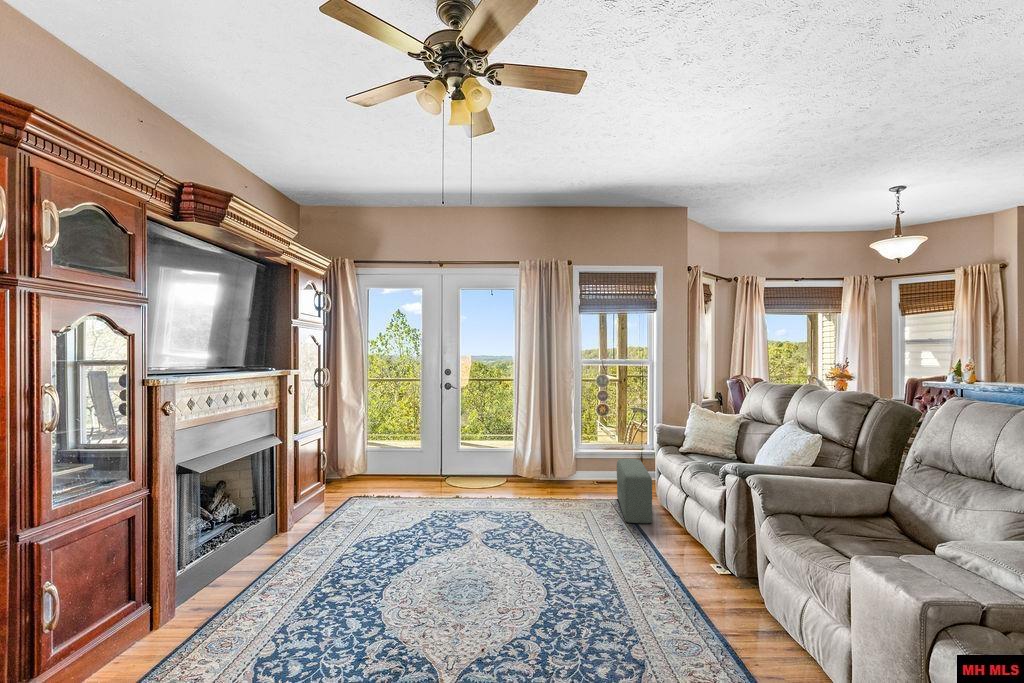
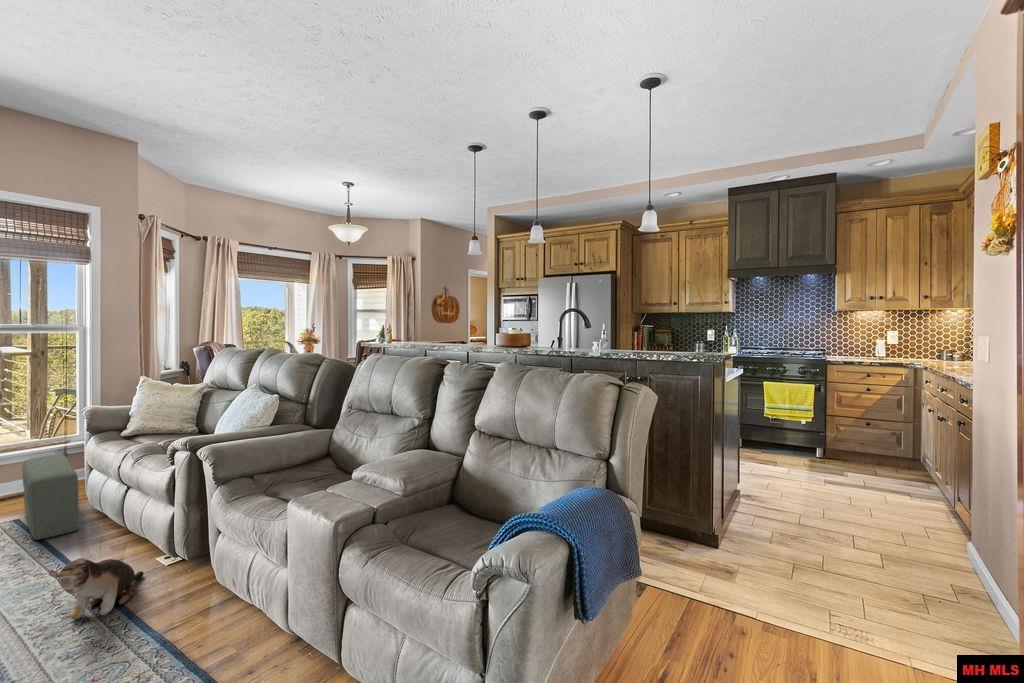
plush toy: none [648,546,704,599] -> present [48,558,144,619]

